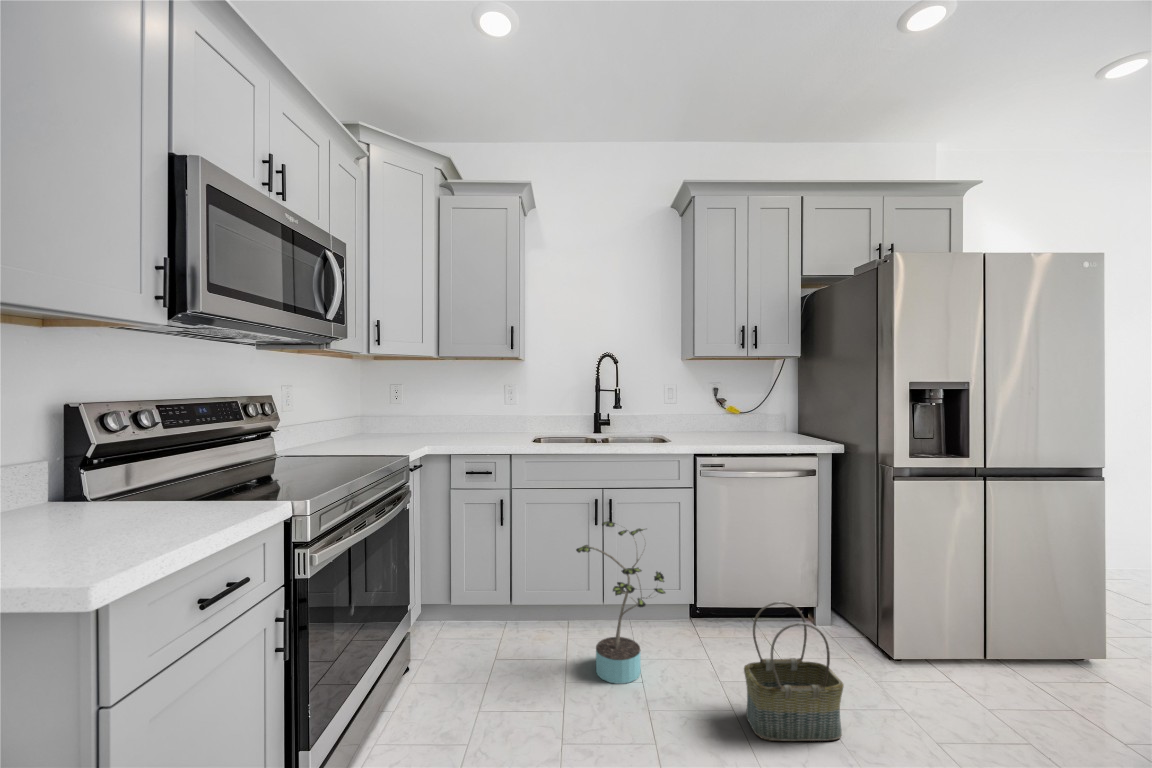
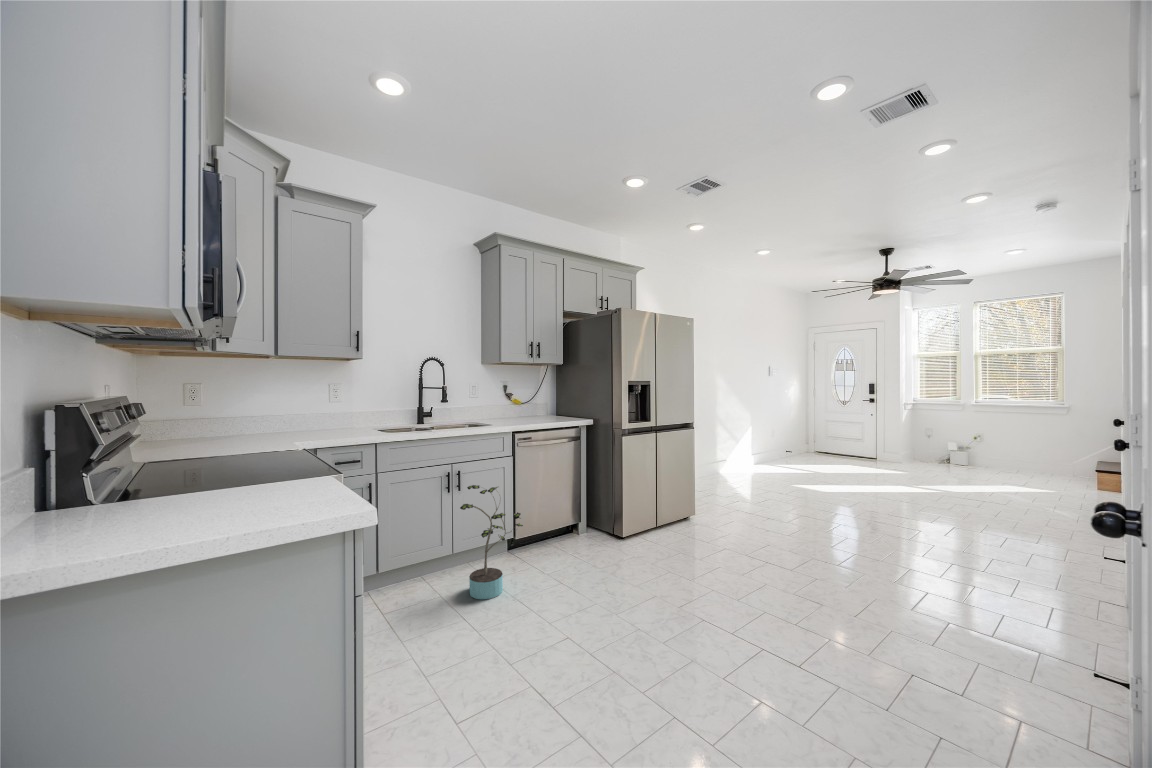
basket: present [744,602,843,741] -> none [576,513,627,594]

